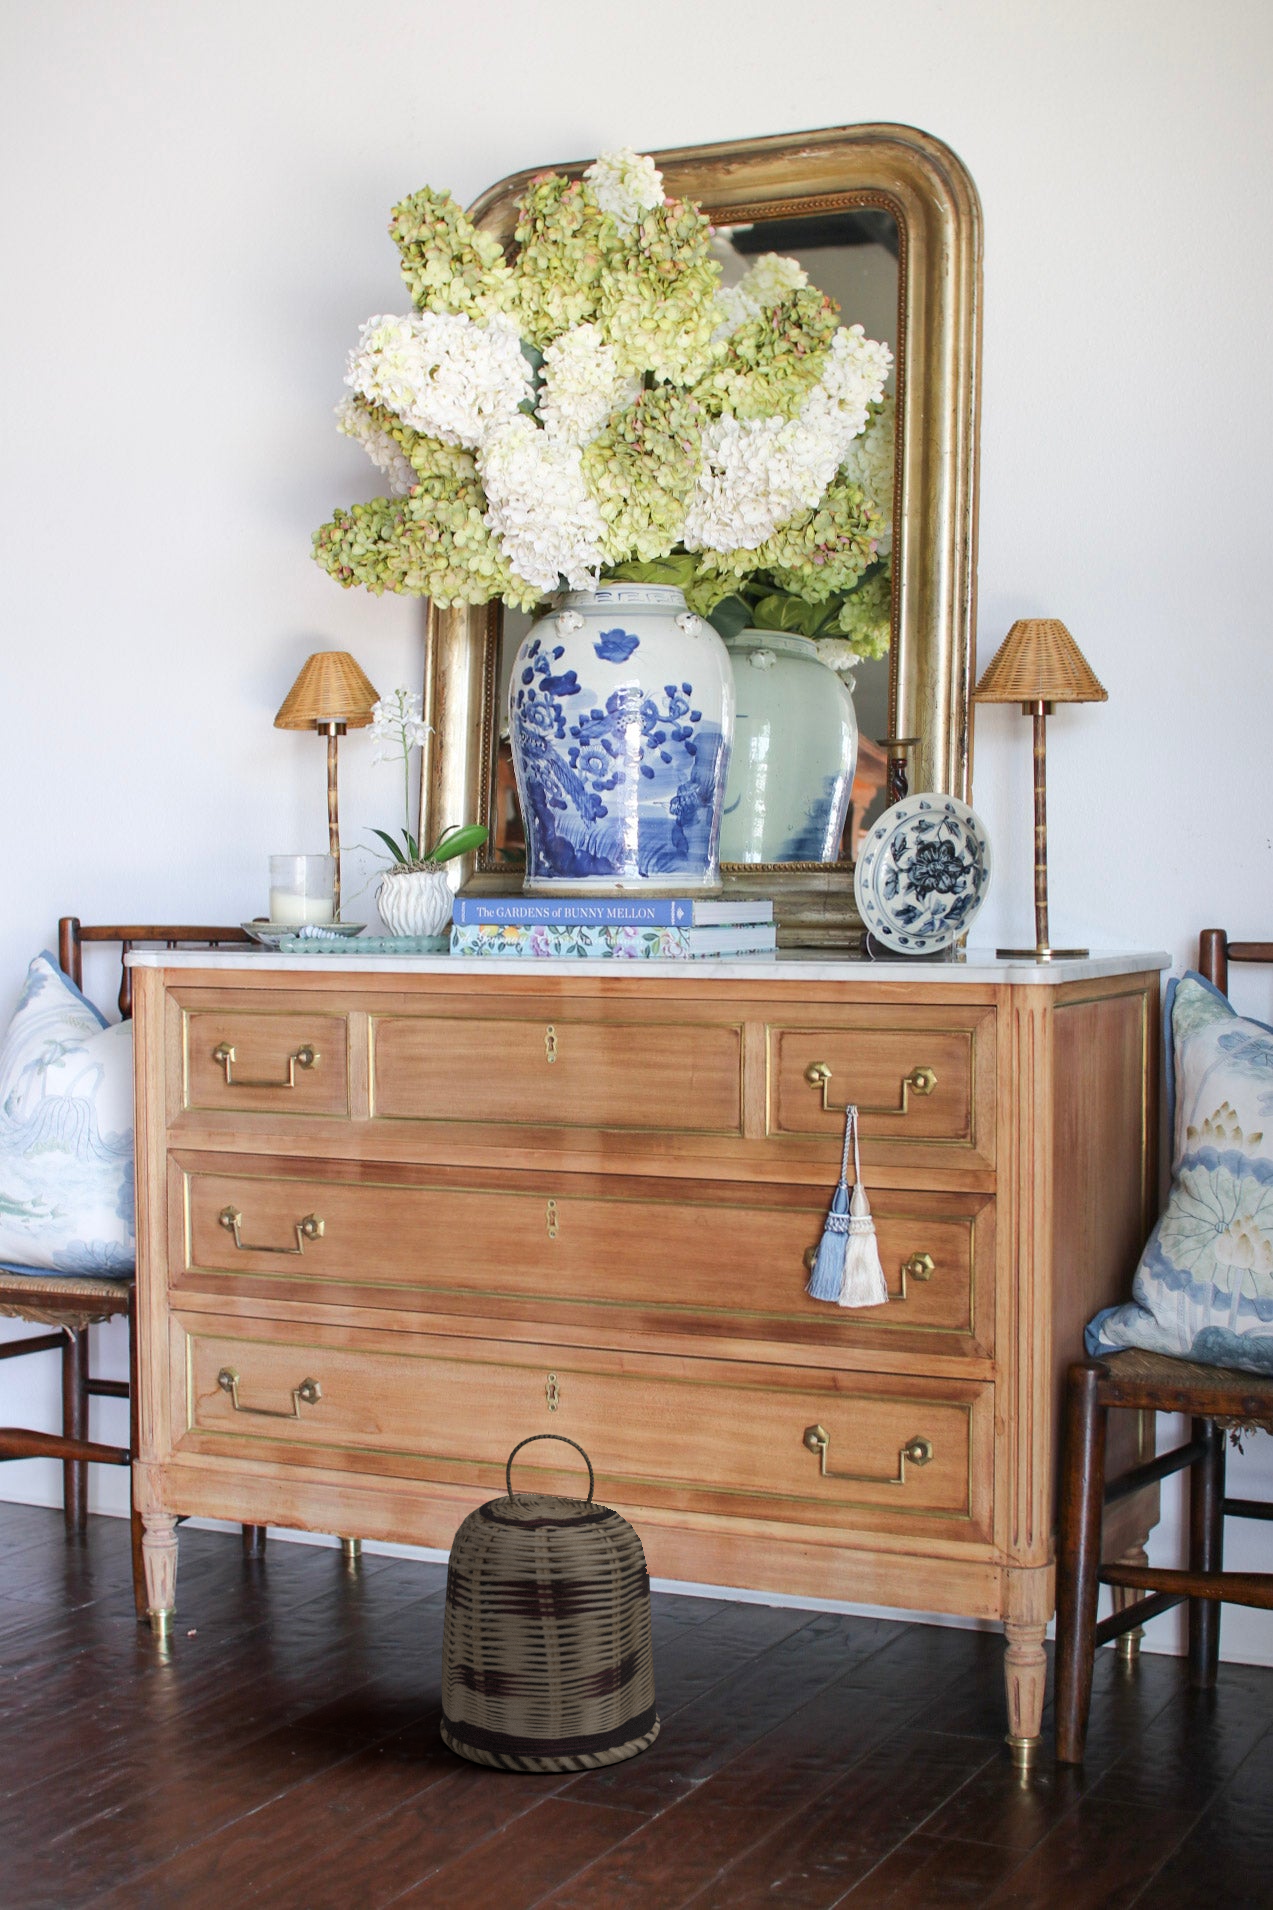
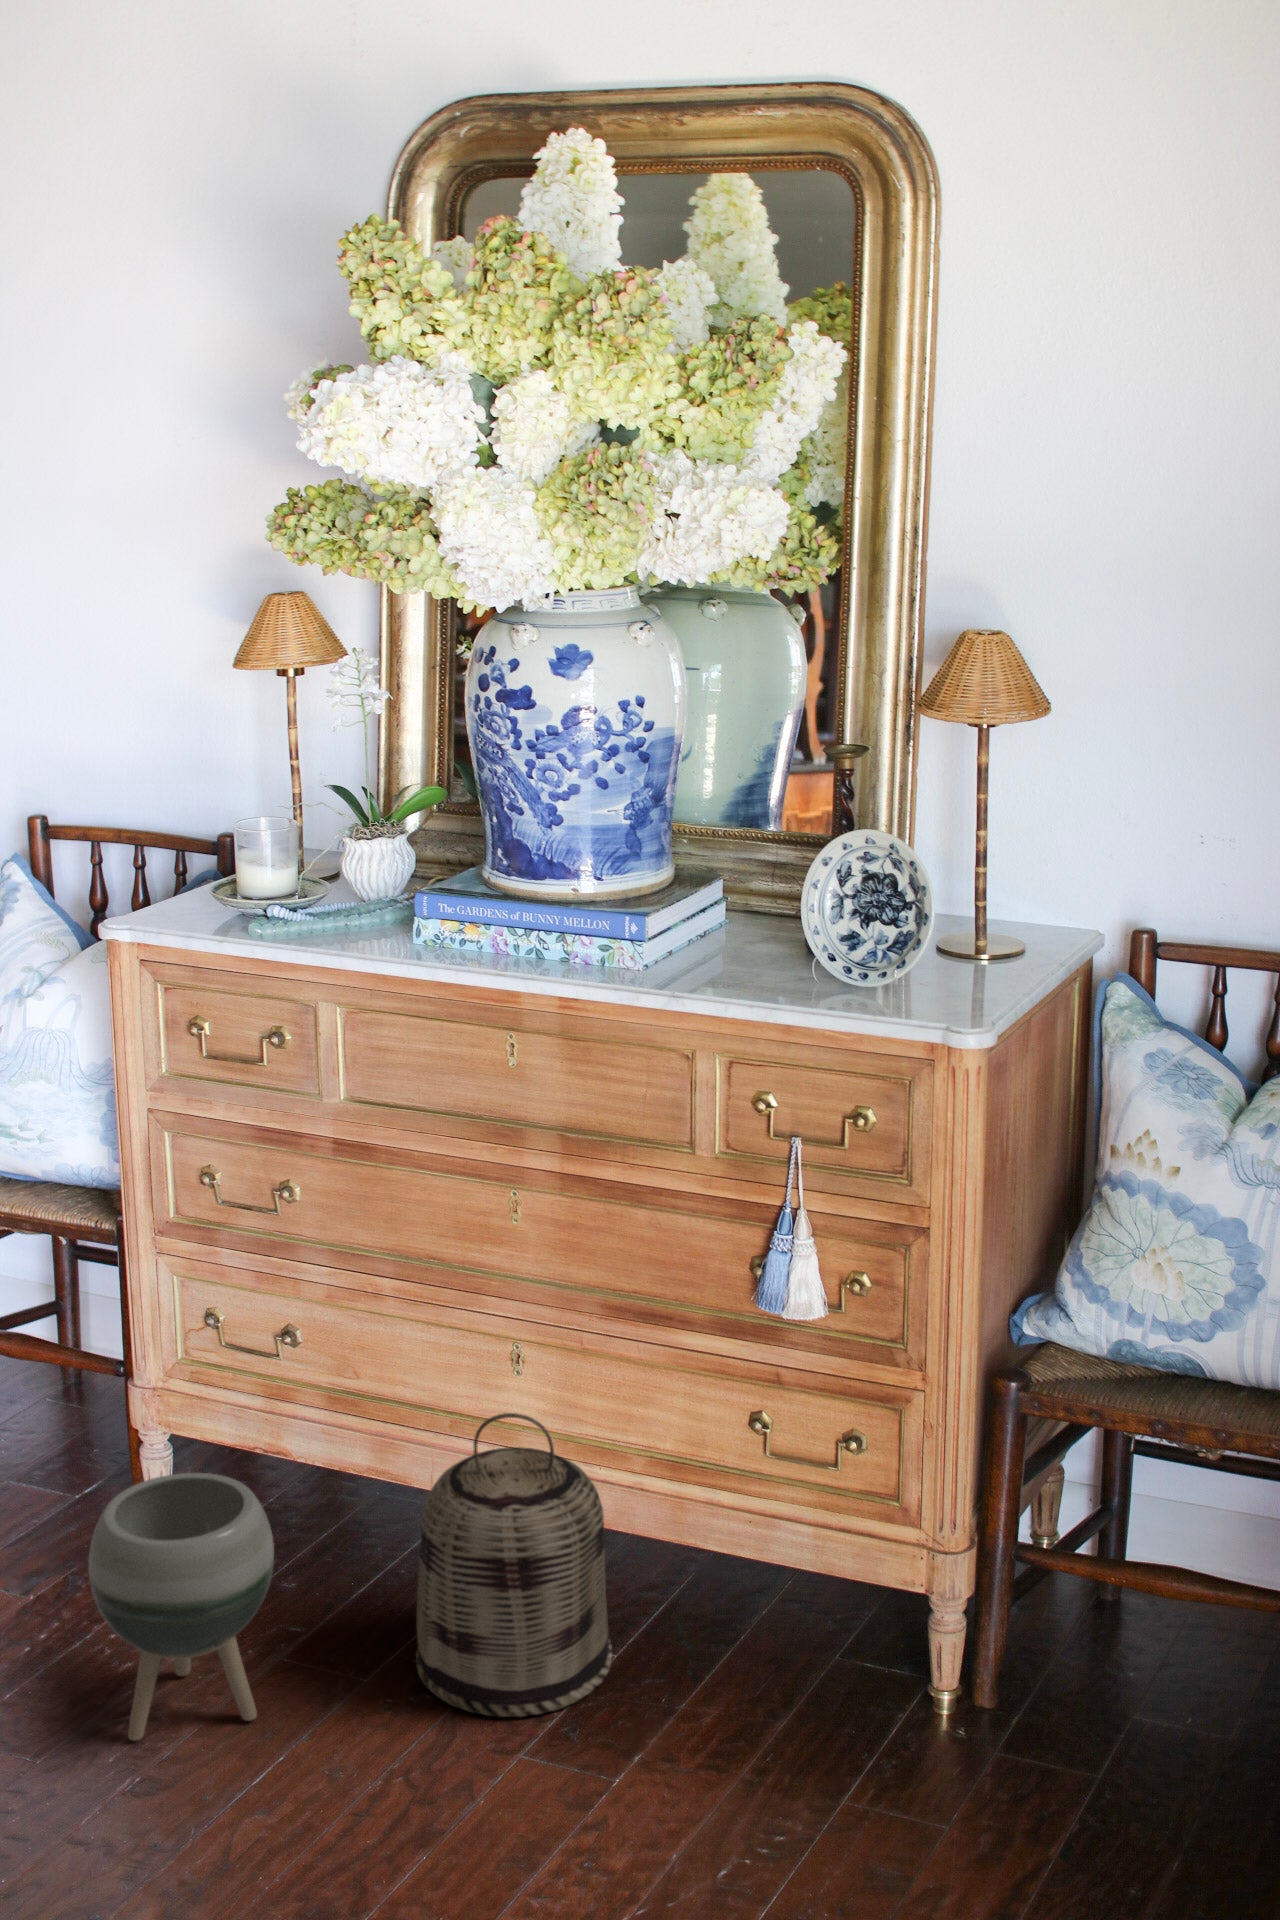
planter: none [86,1499,285,1783] -> present [89,1473,274,1741]

